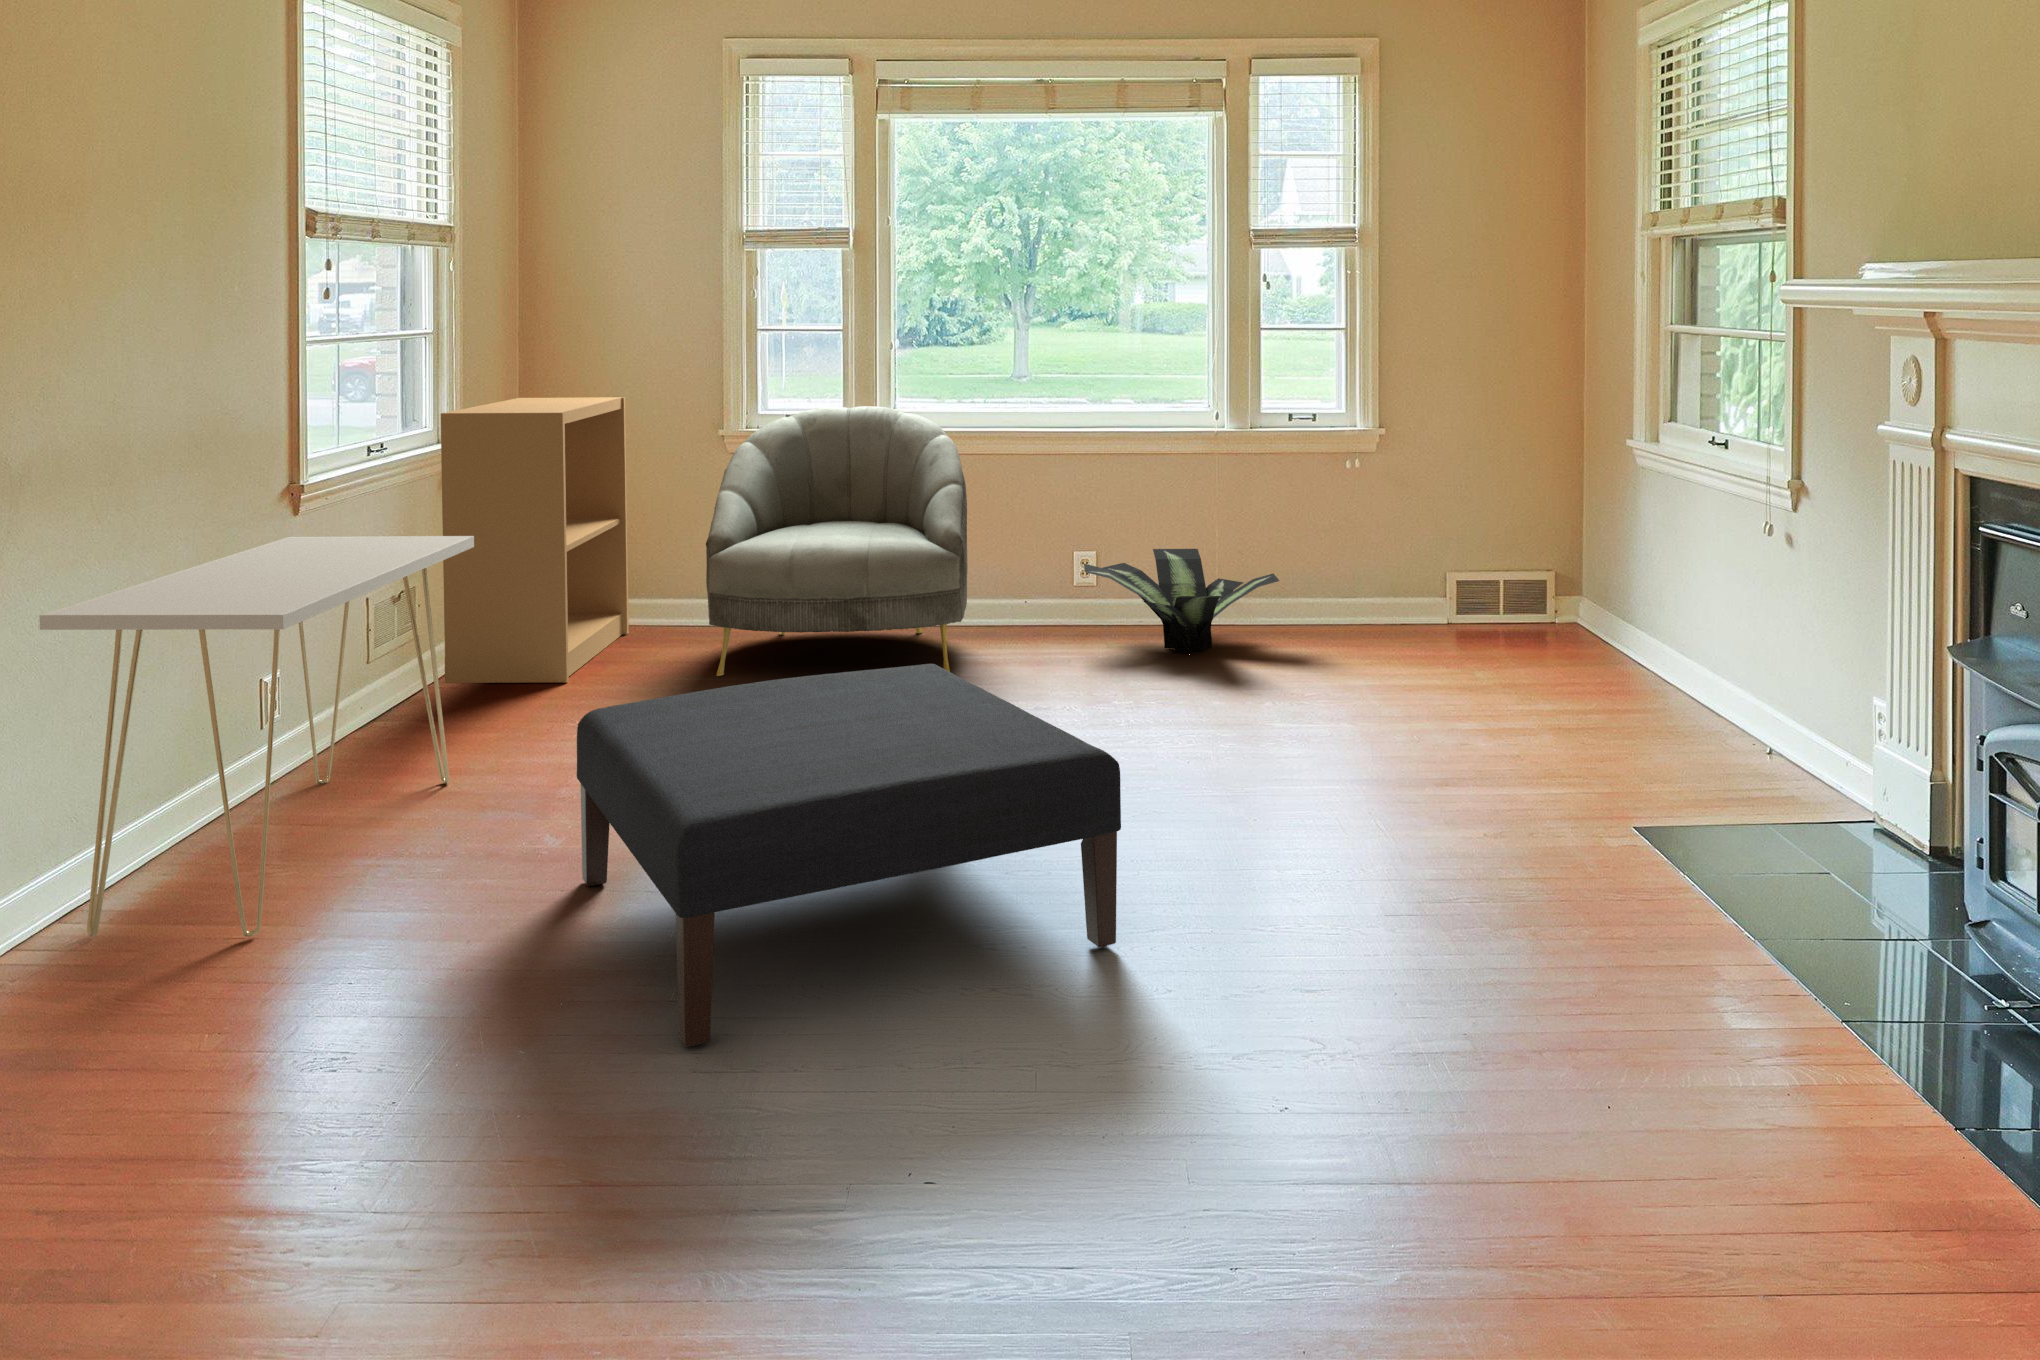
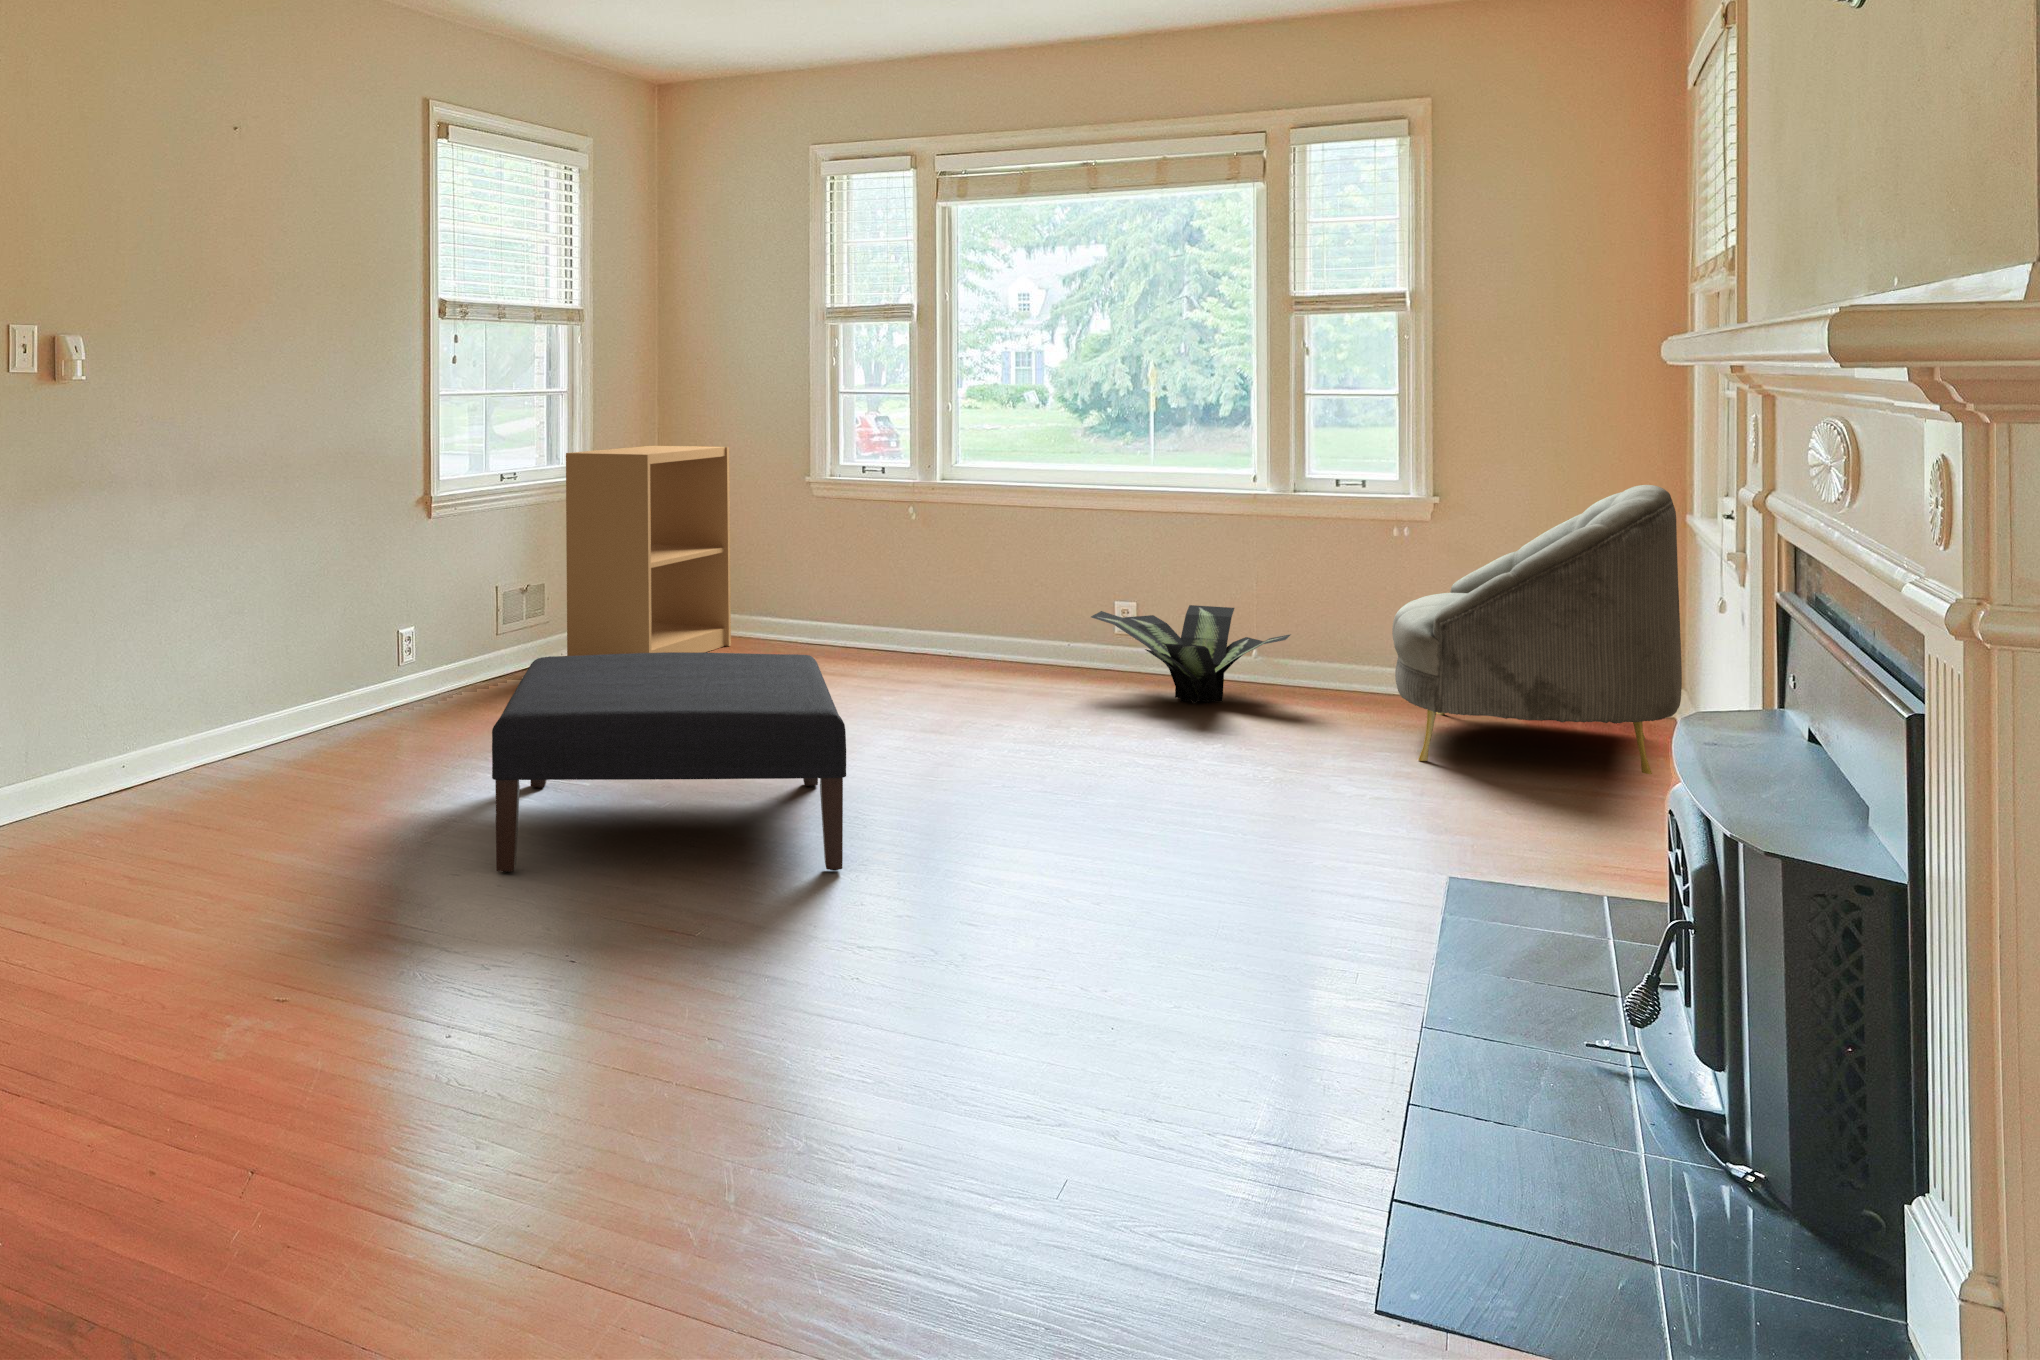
armchair: present [706,406,968,676] -> present [1392,485,1682,774]
console table: present [39,536,474,937] -> none [219,532,526,783]

